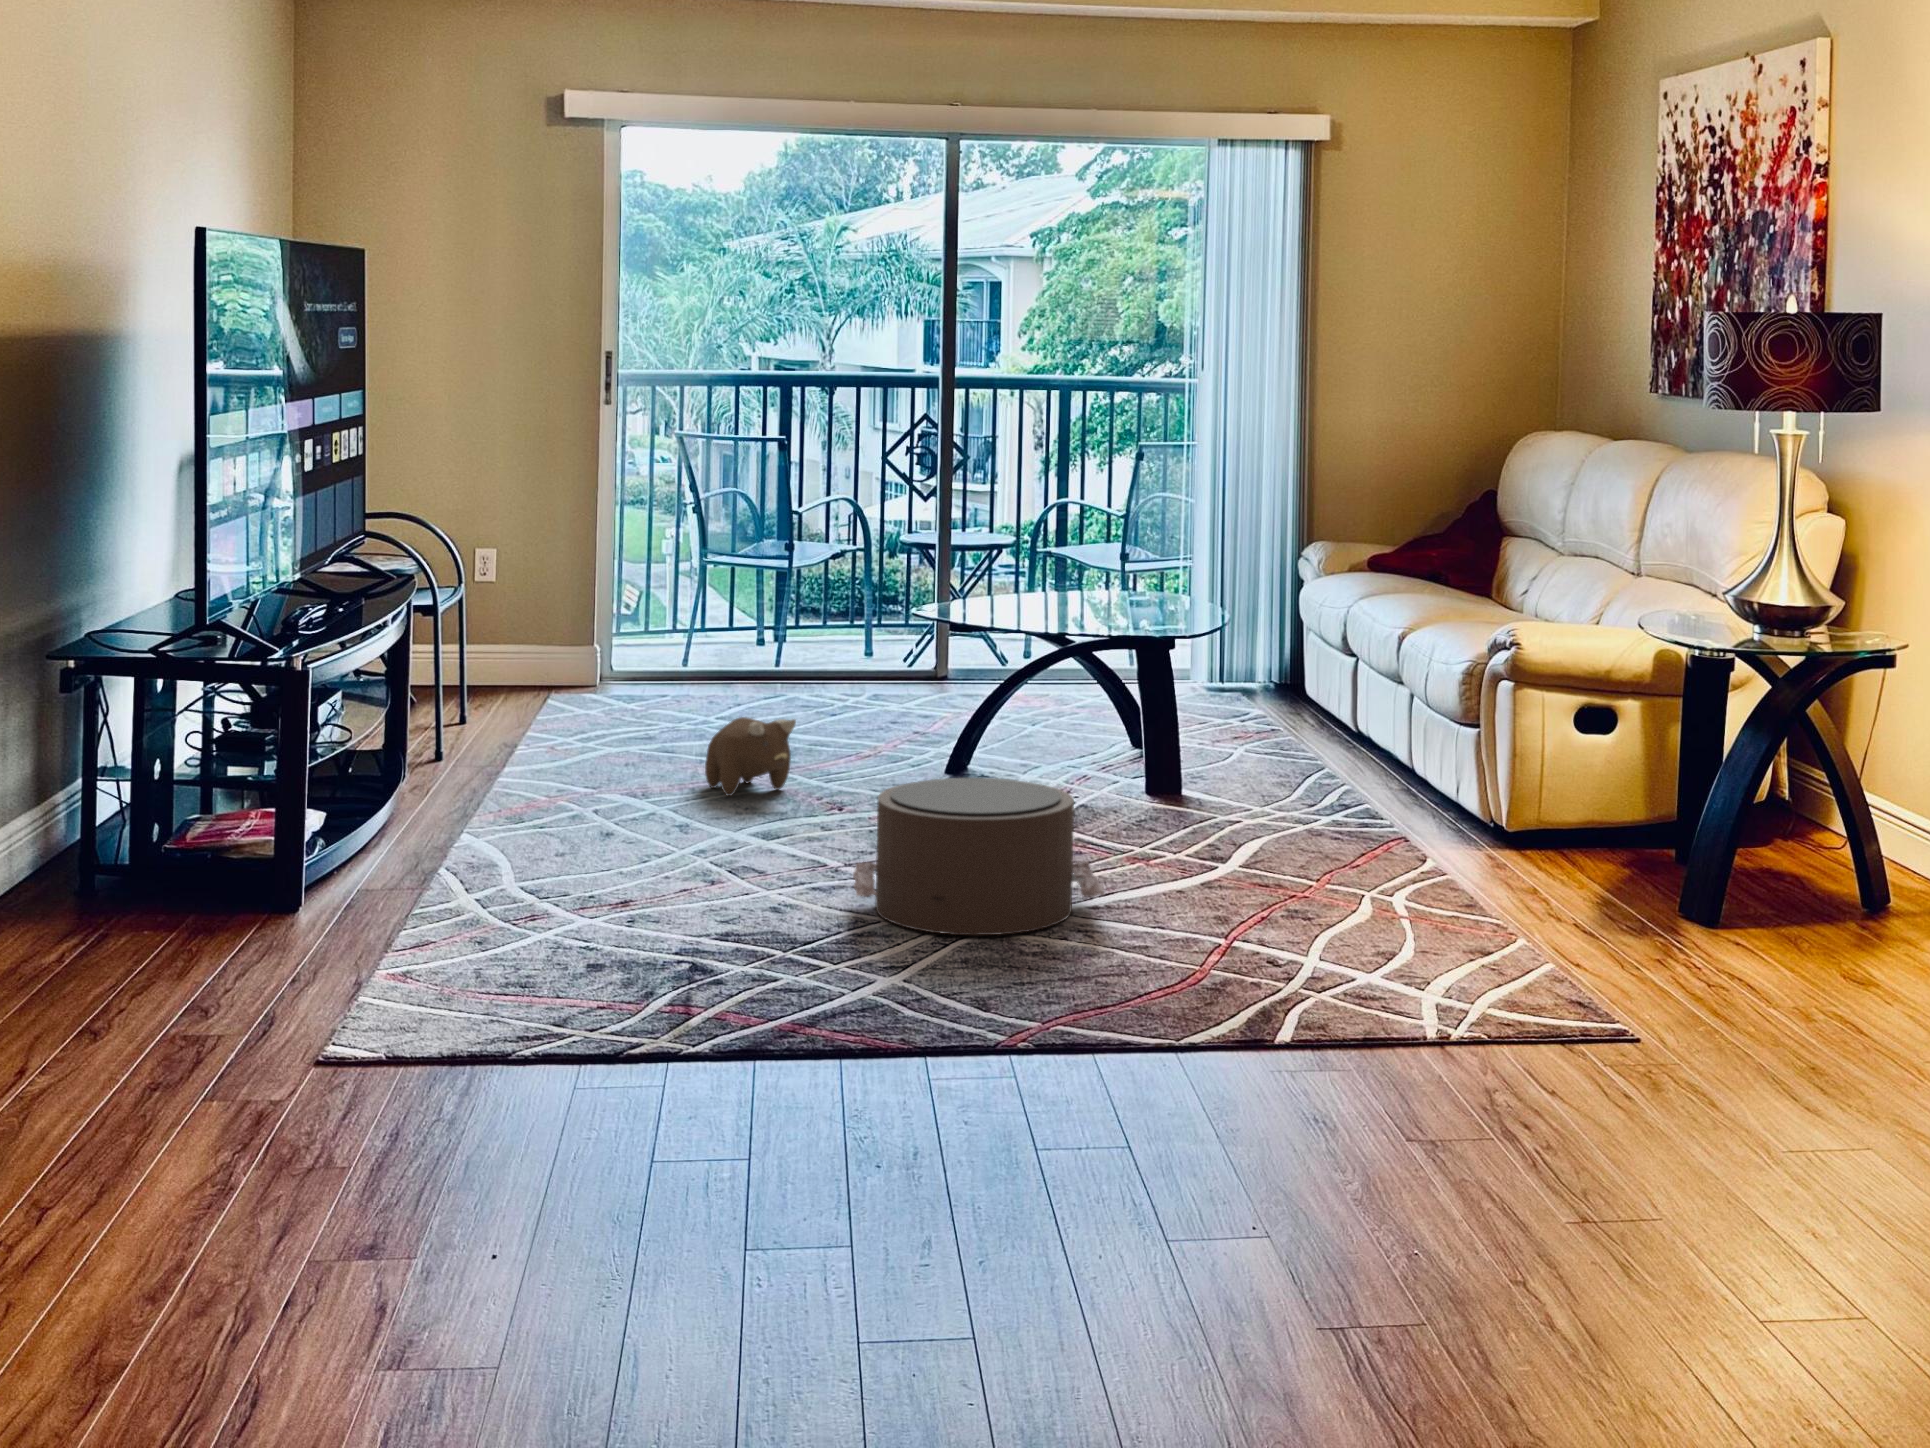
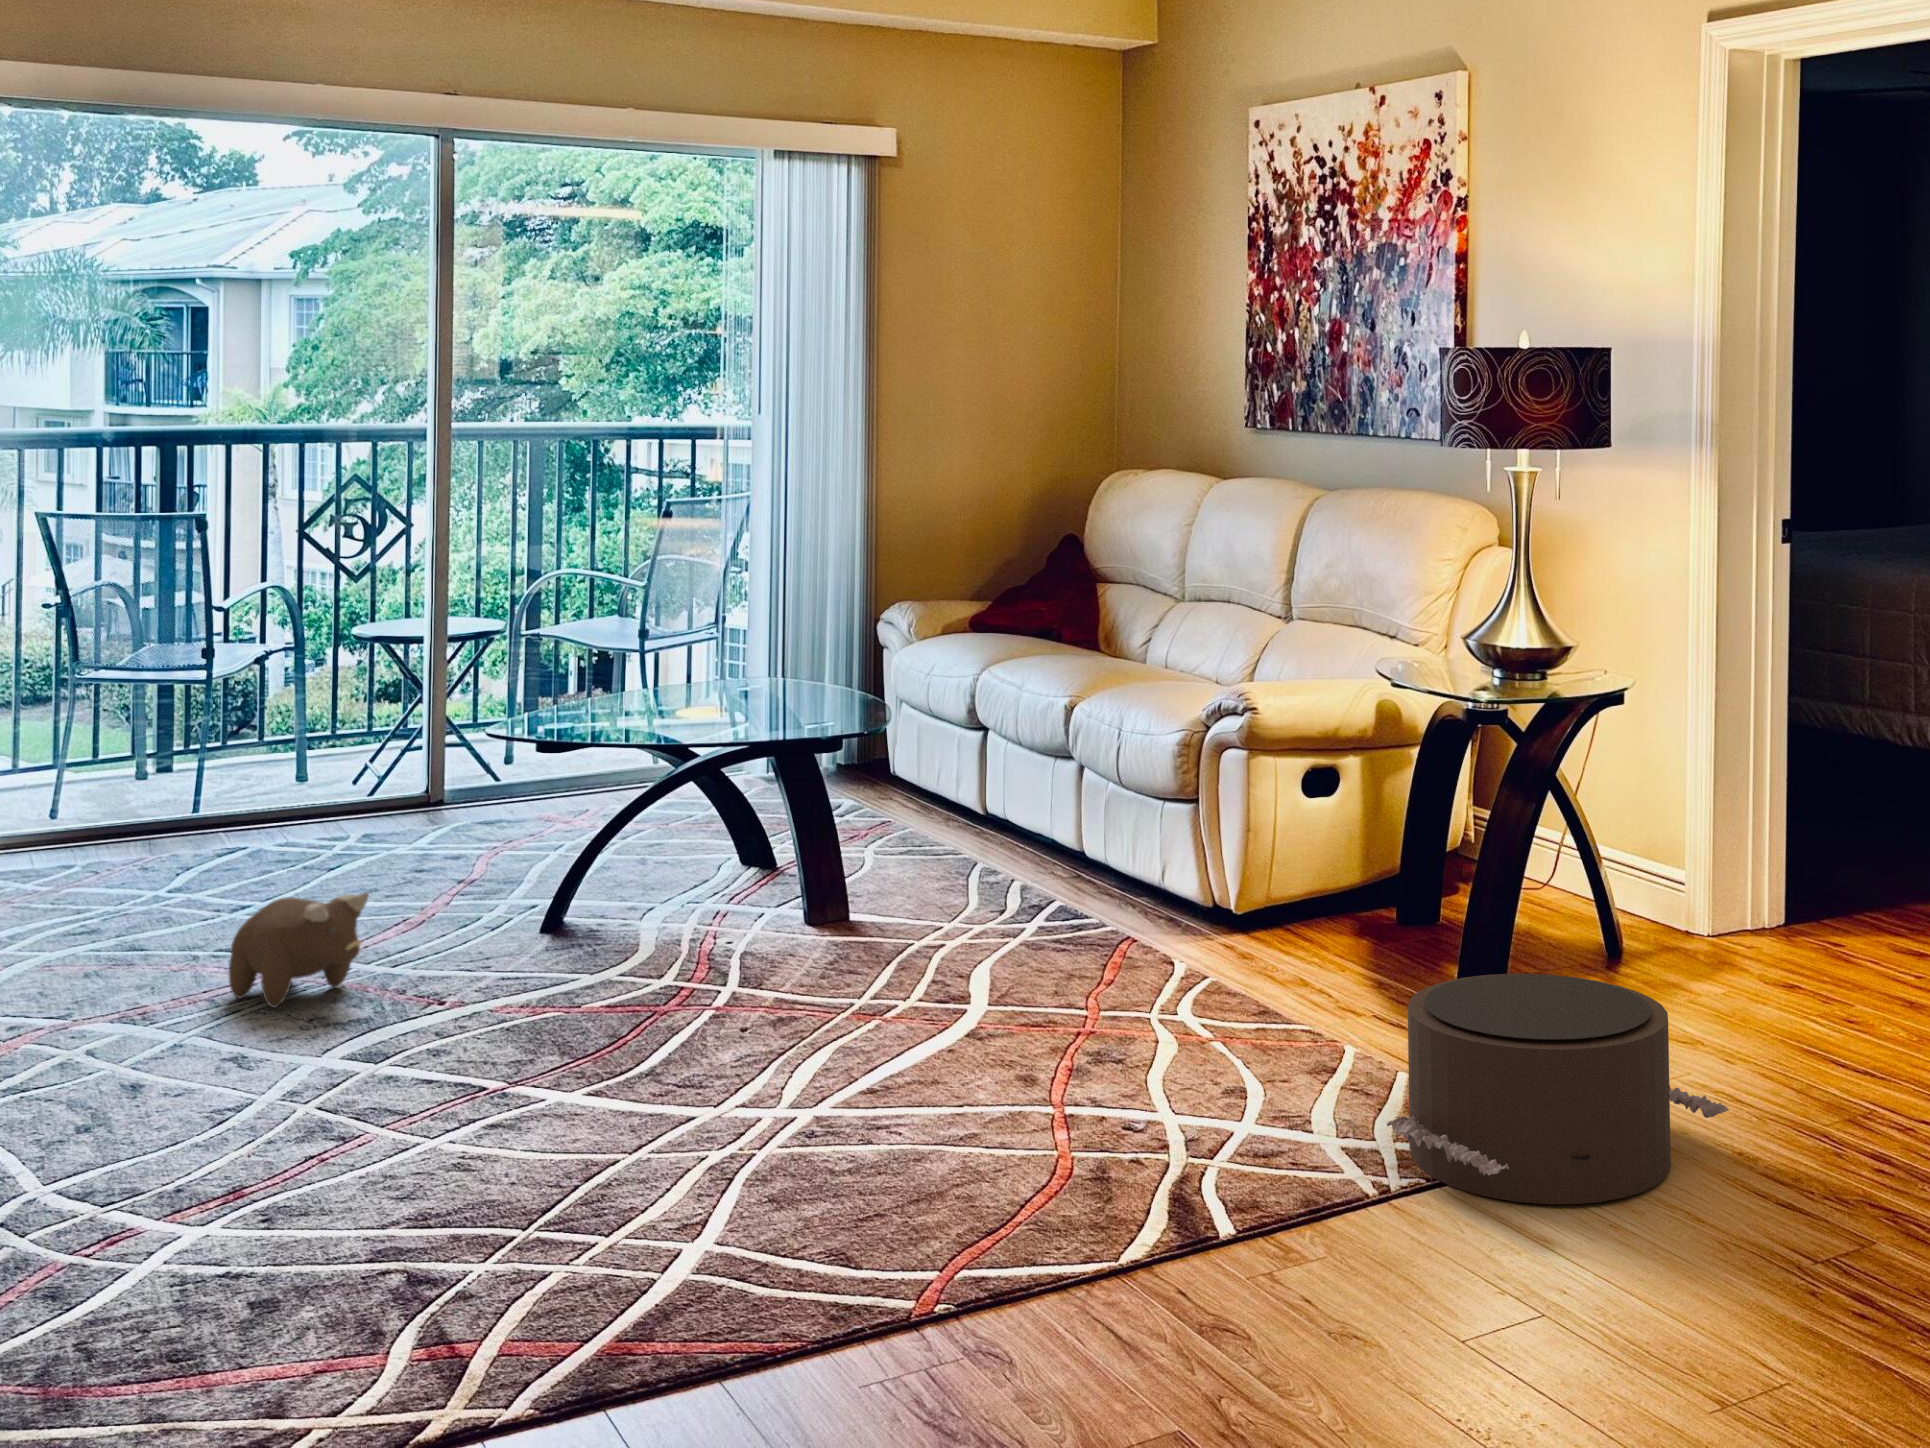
pouf: present [853,778,1104,935] -> present [1387,974,1729,1204]

